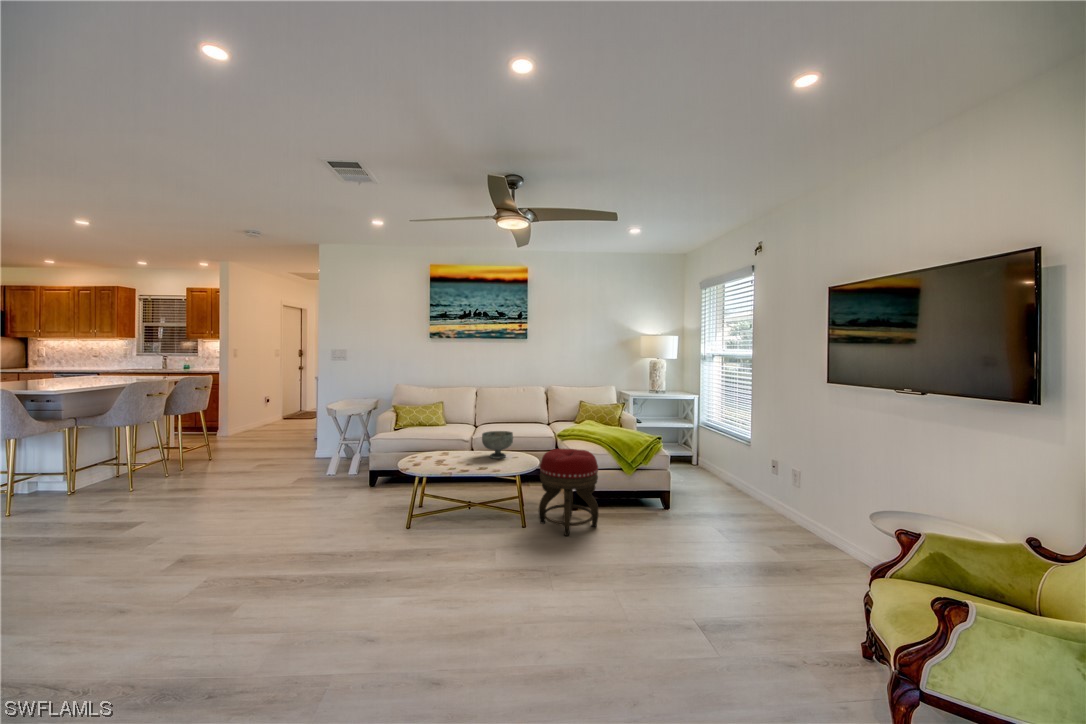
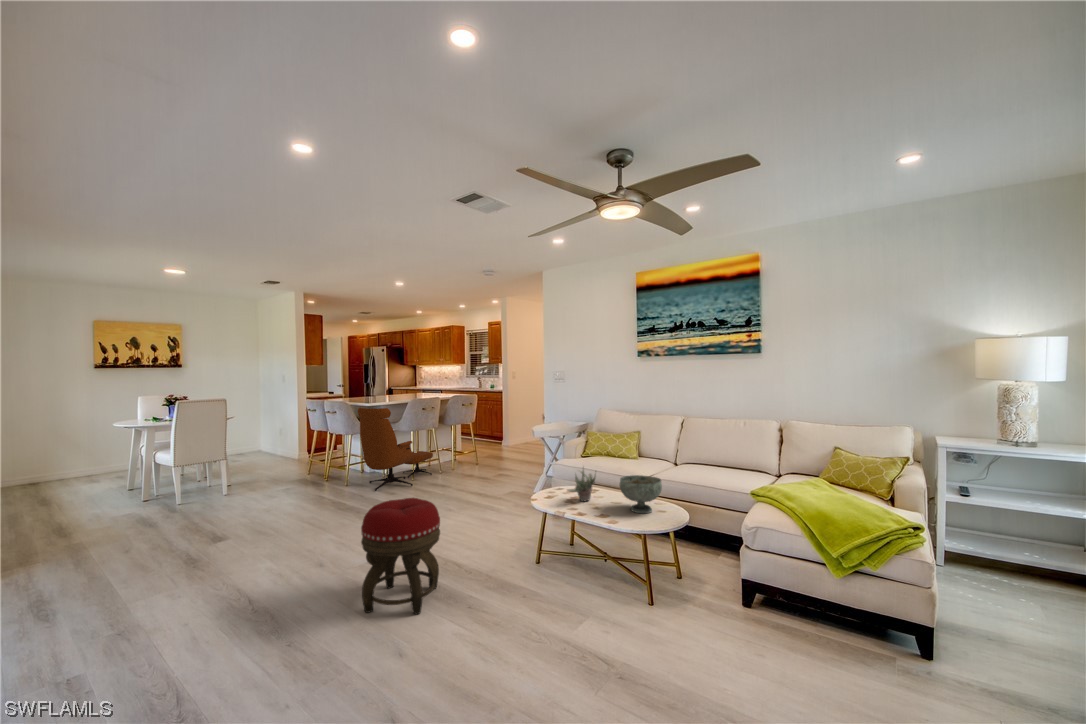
lounge chair: none [50,394,161,510] -> present [358,408,433,491]
succulent plant: none [440,428,461,459] -> present [568,469,596,501]
footstool: present [539,449,598,536] -> present [361,498,440,614]

